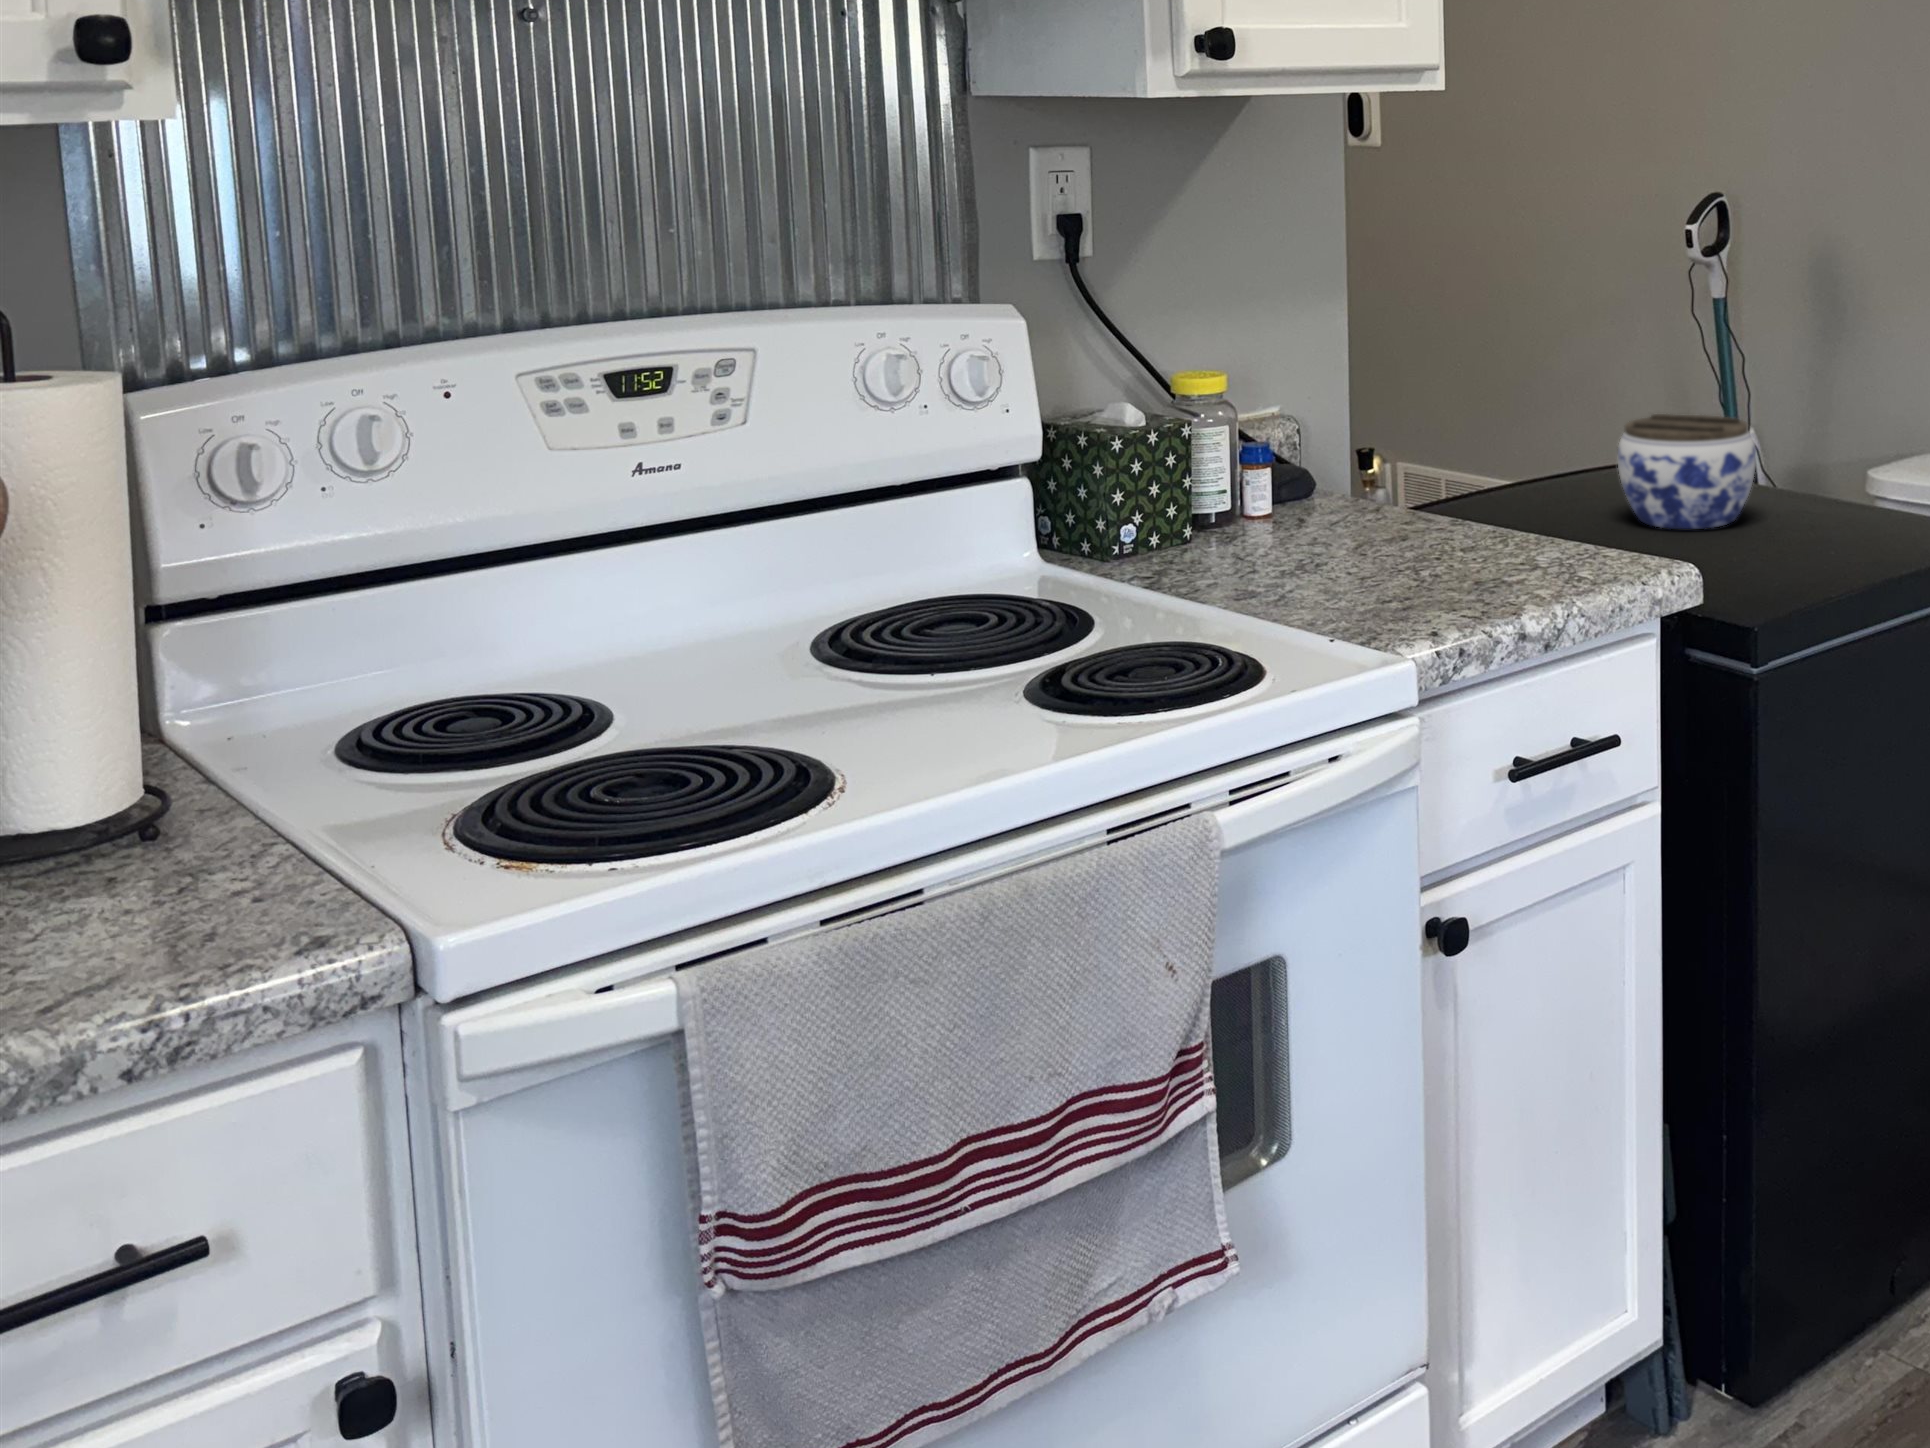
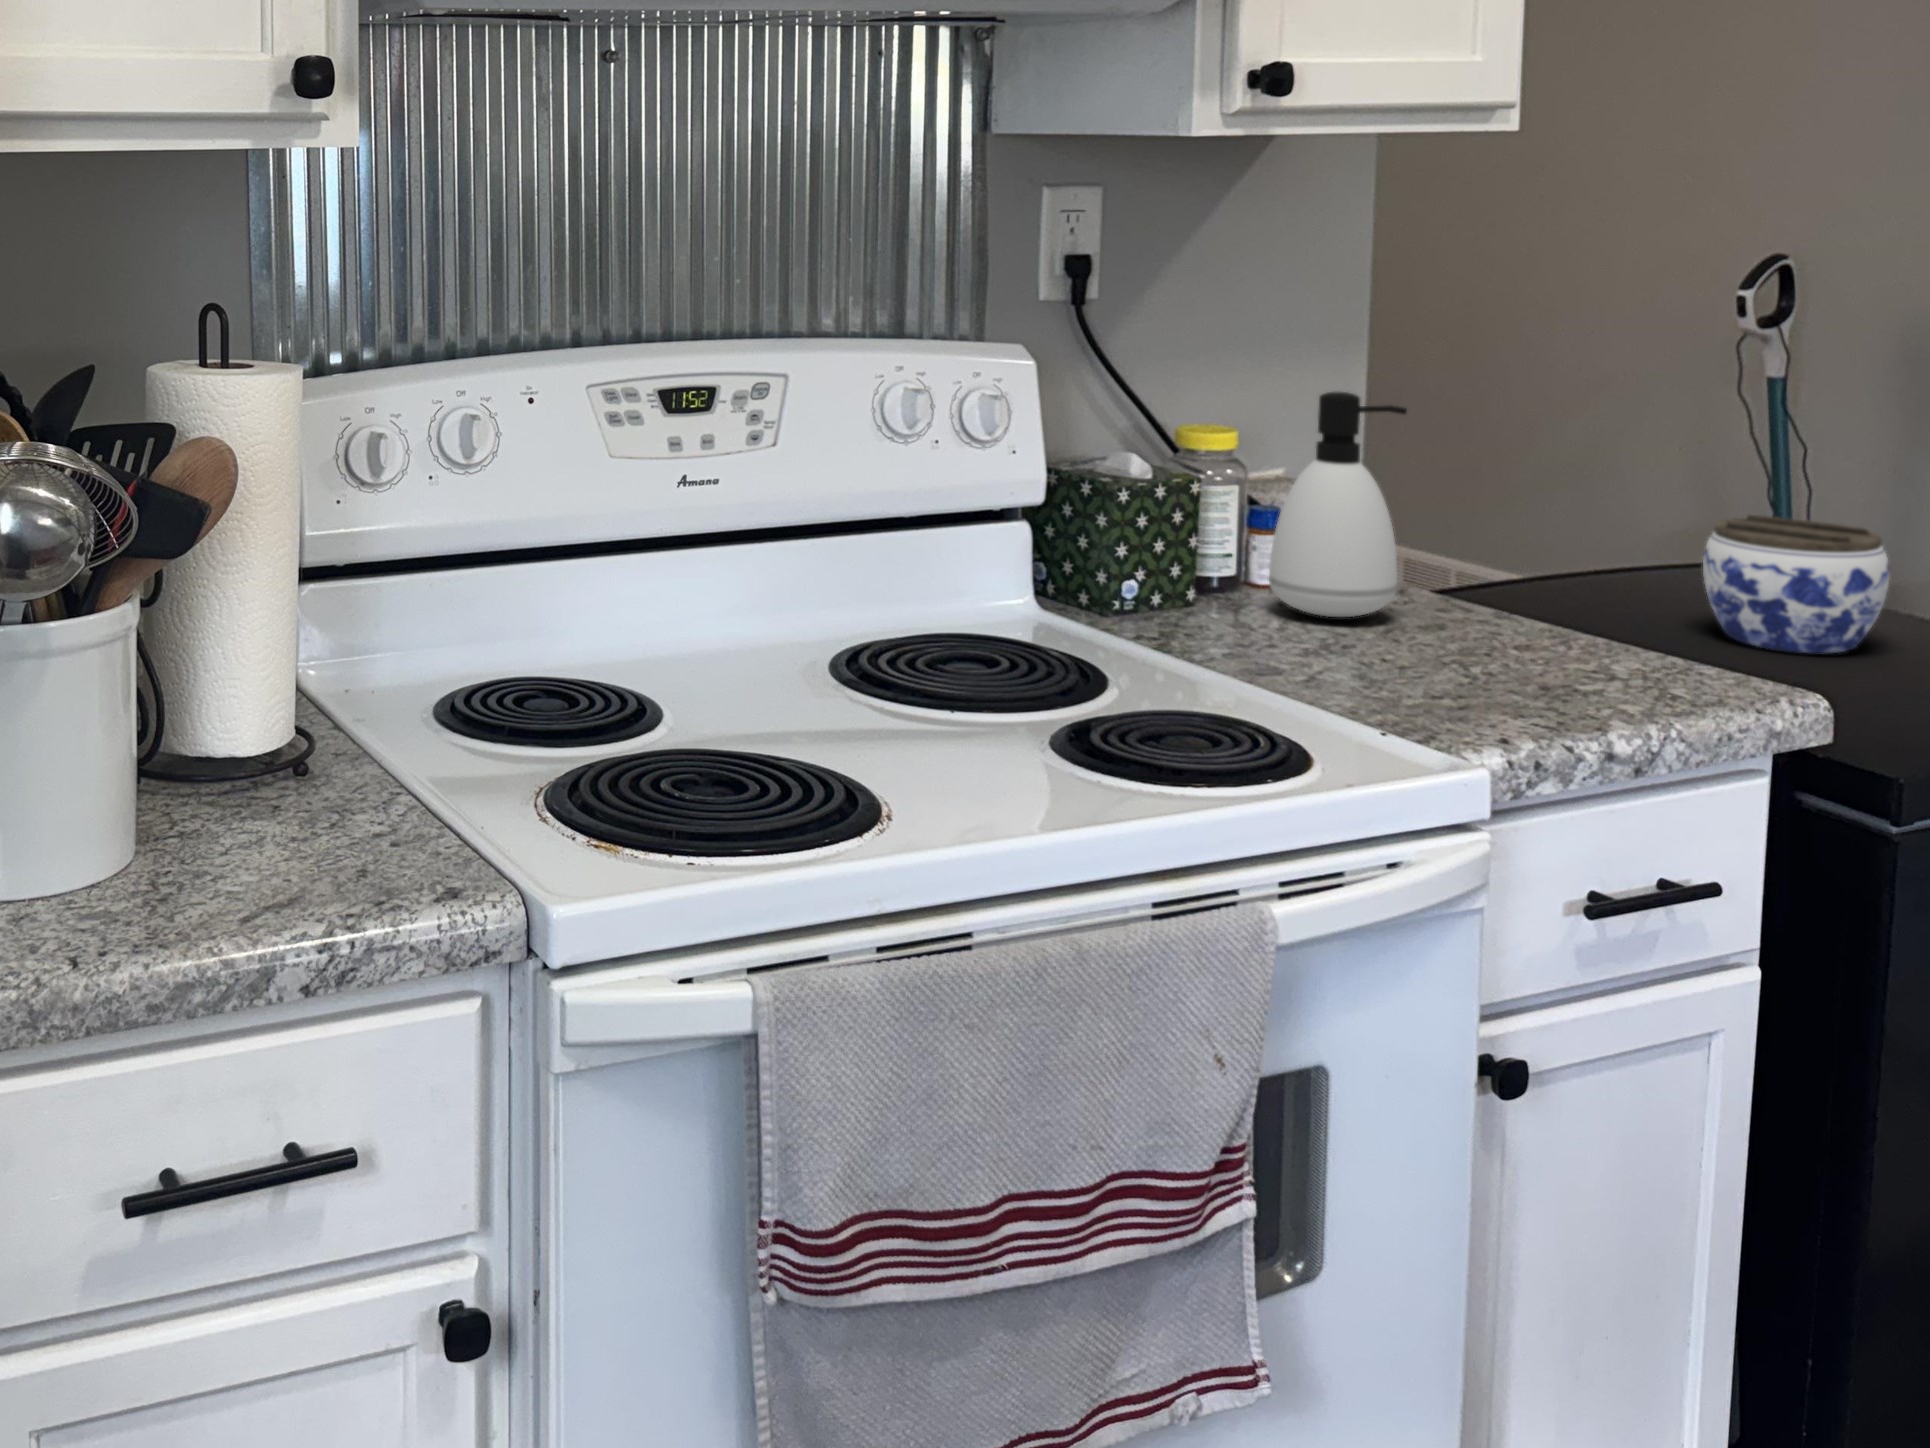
soap dispenser: none [1256,330,1369,540] -> present [1269,392,1407,617]

